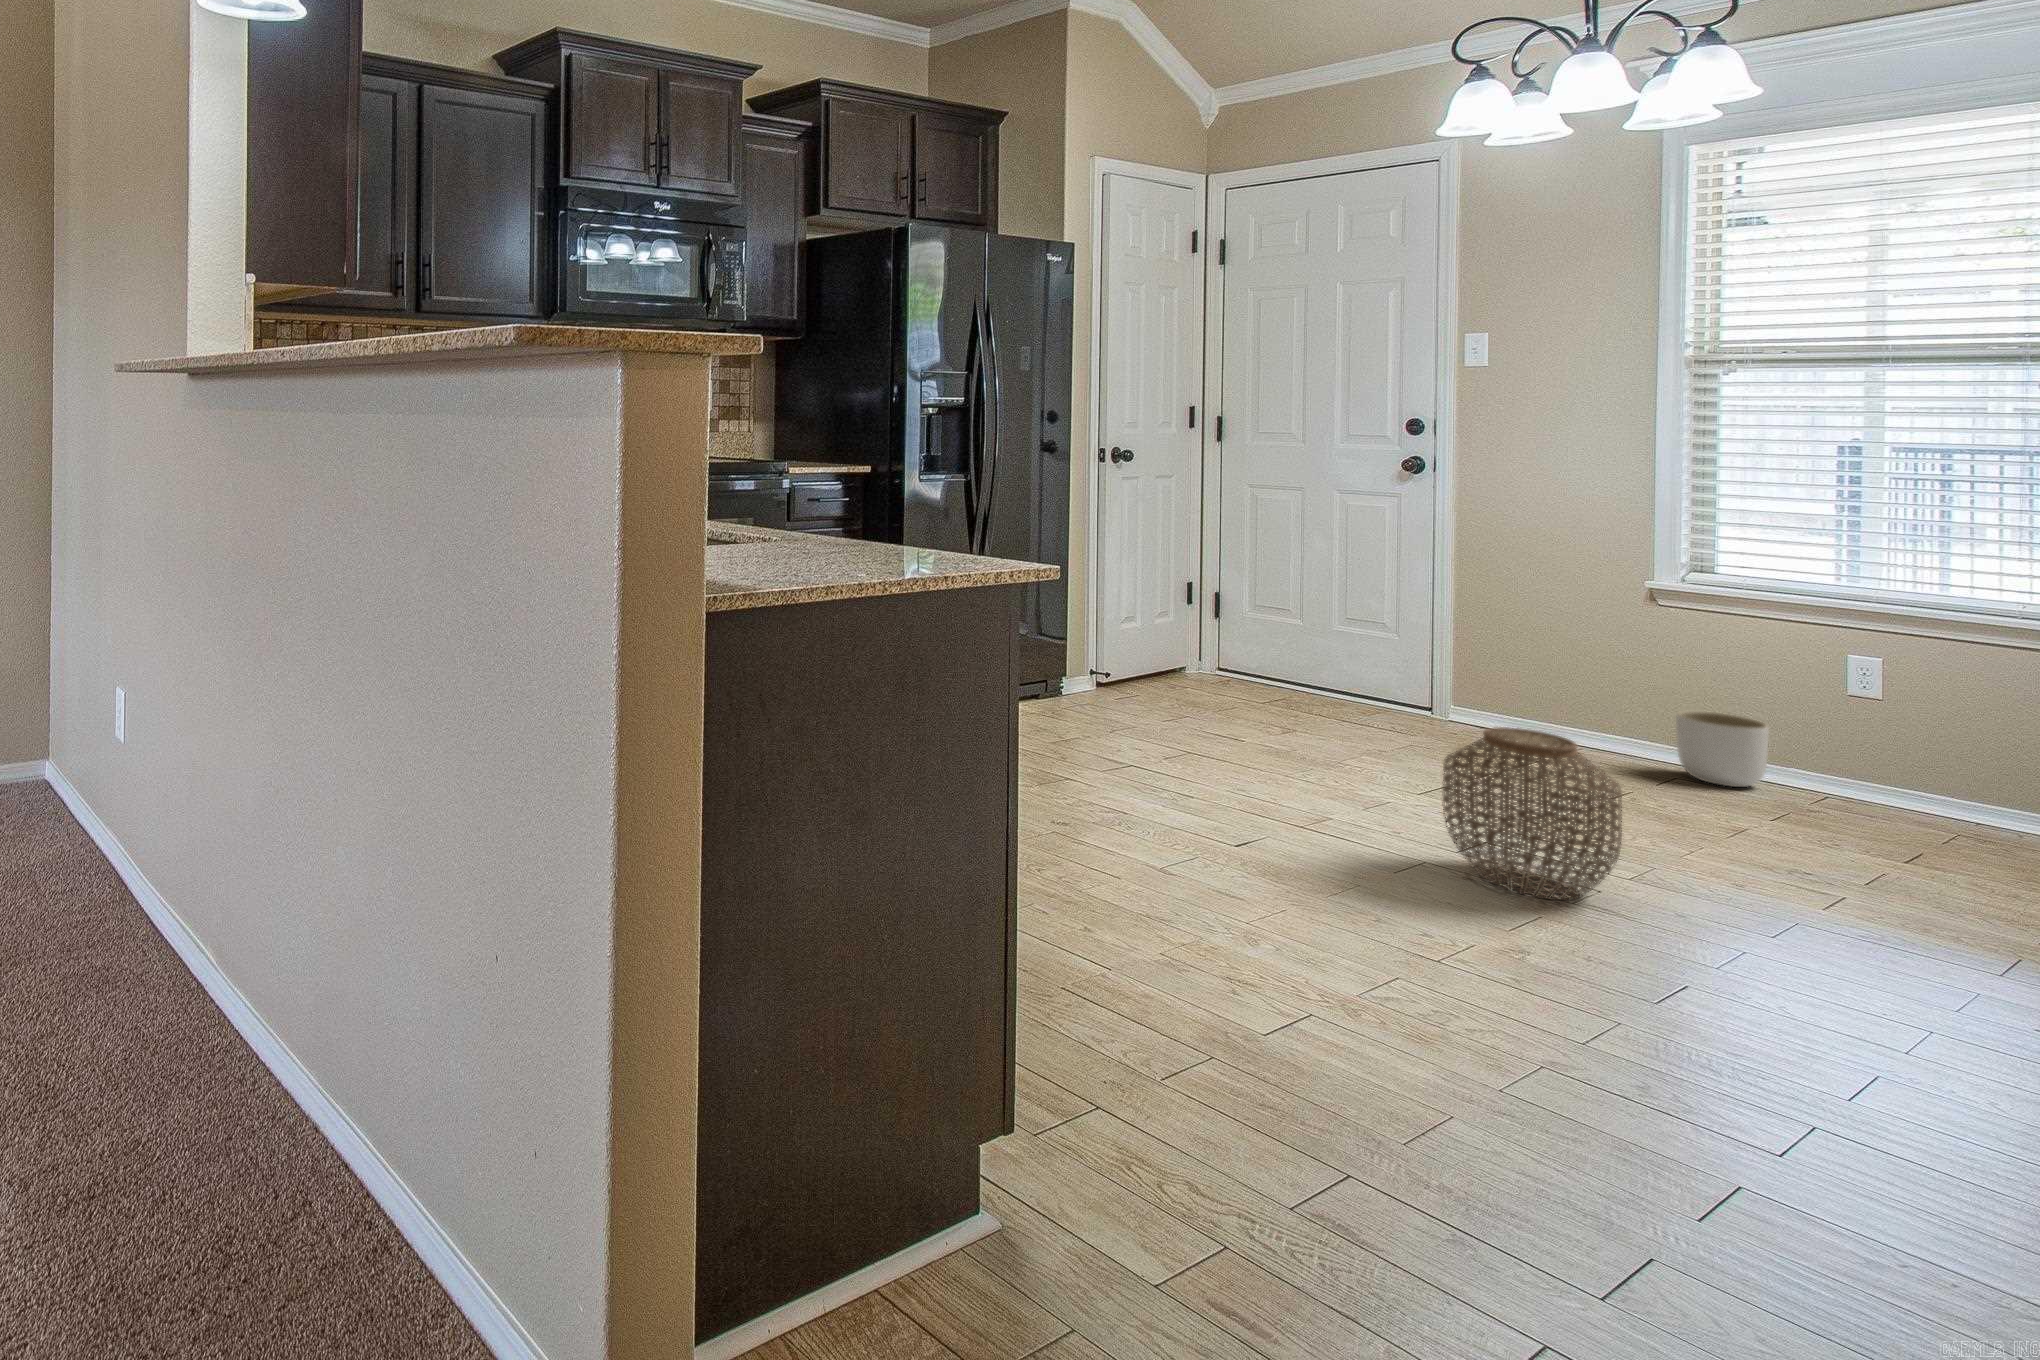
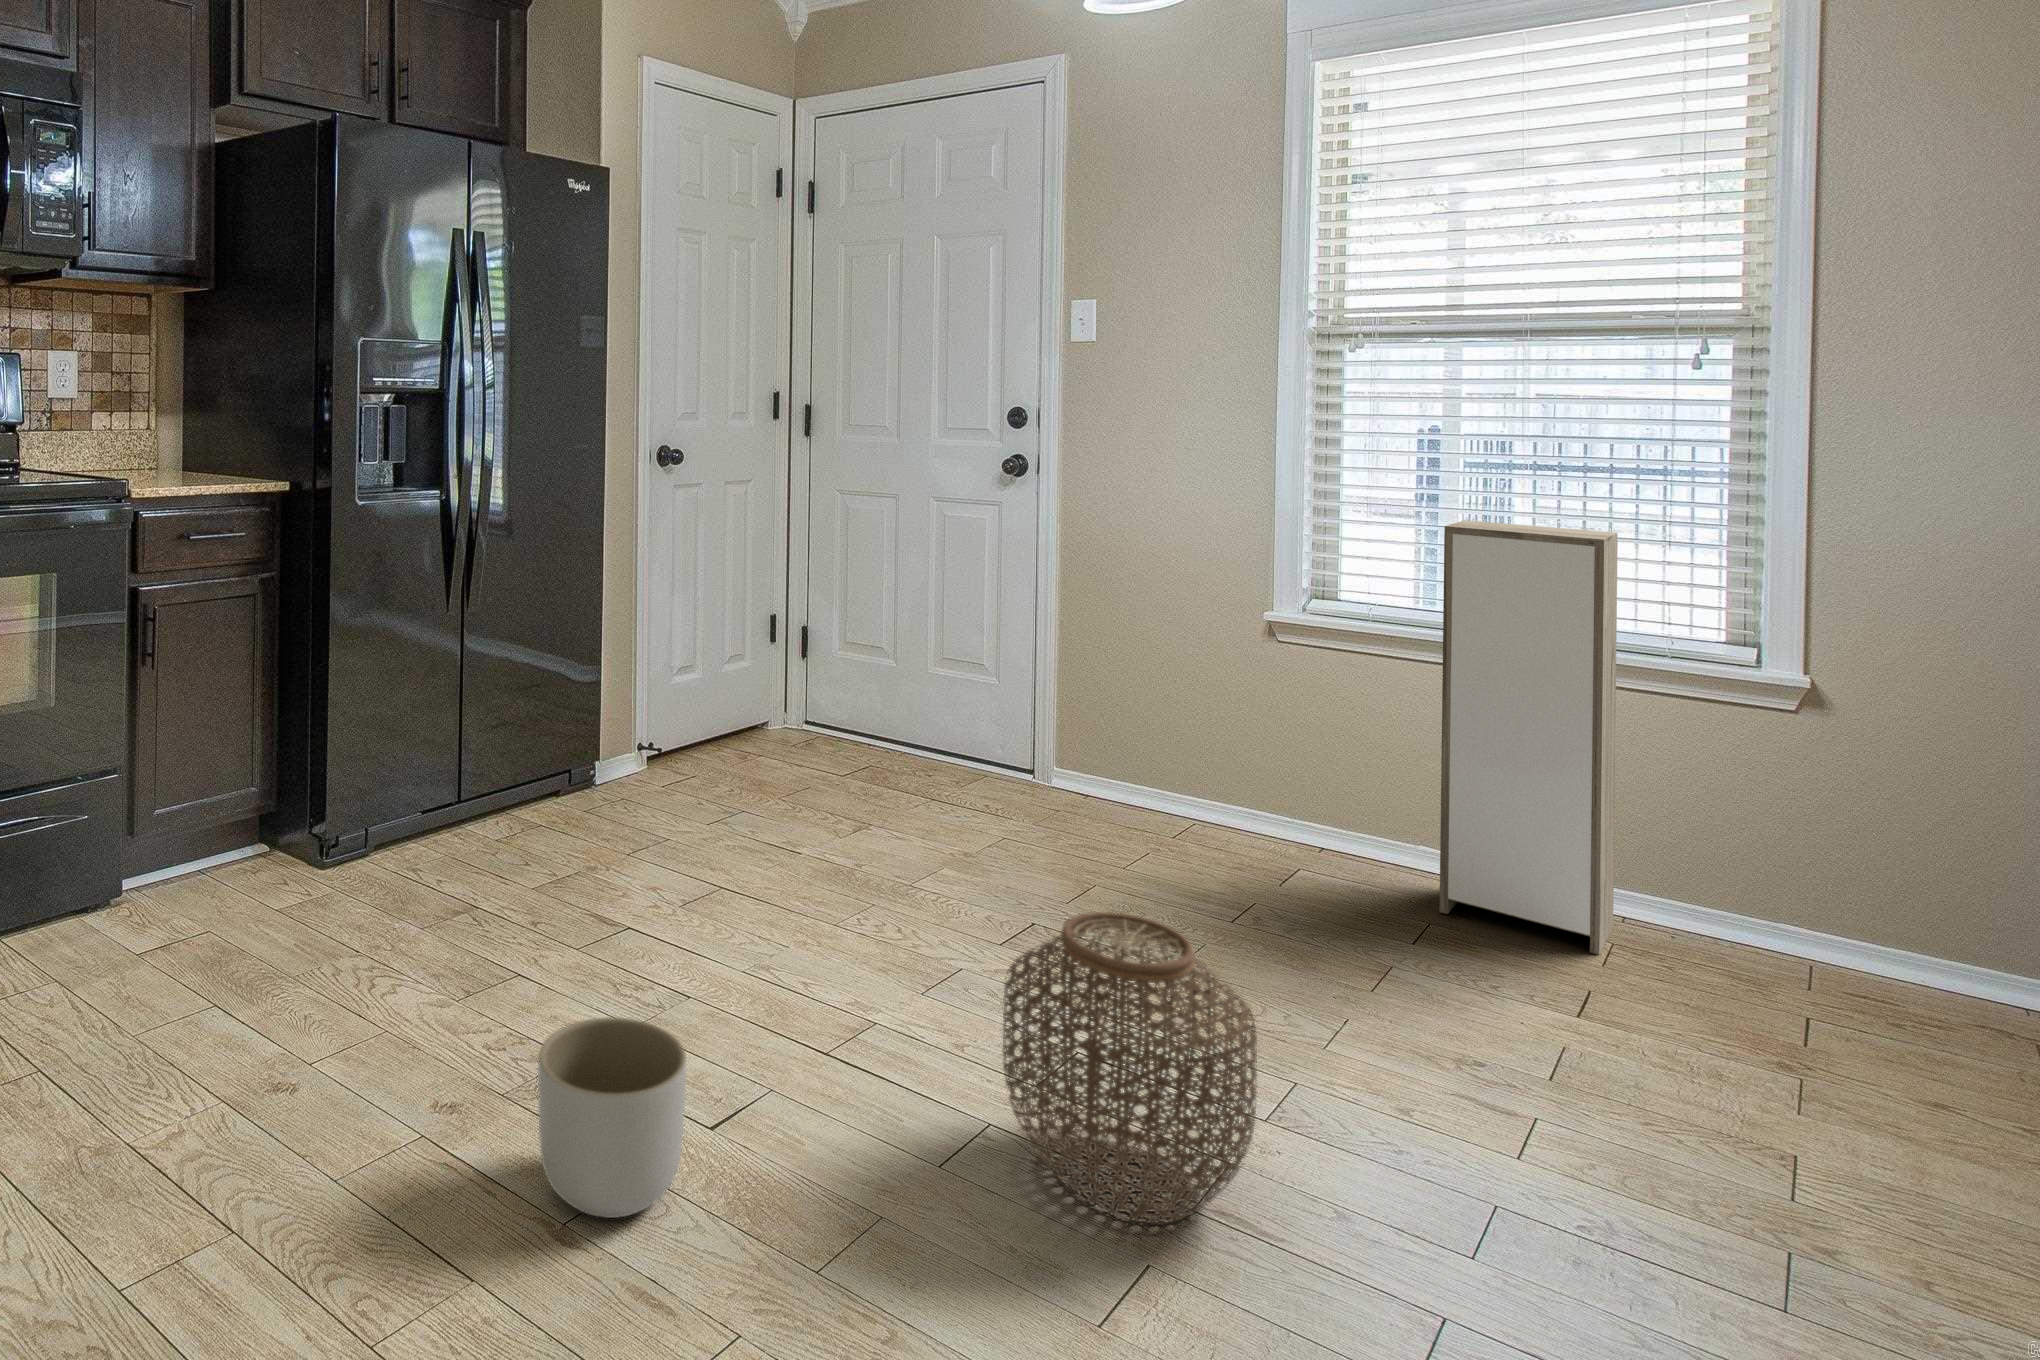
storage cabinet: none [1805,508,1969,836] -> present [1439,520,1618,955]
planter: present [1676,711,1769,787] -> present [538,1017,686,1218]

